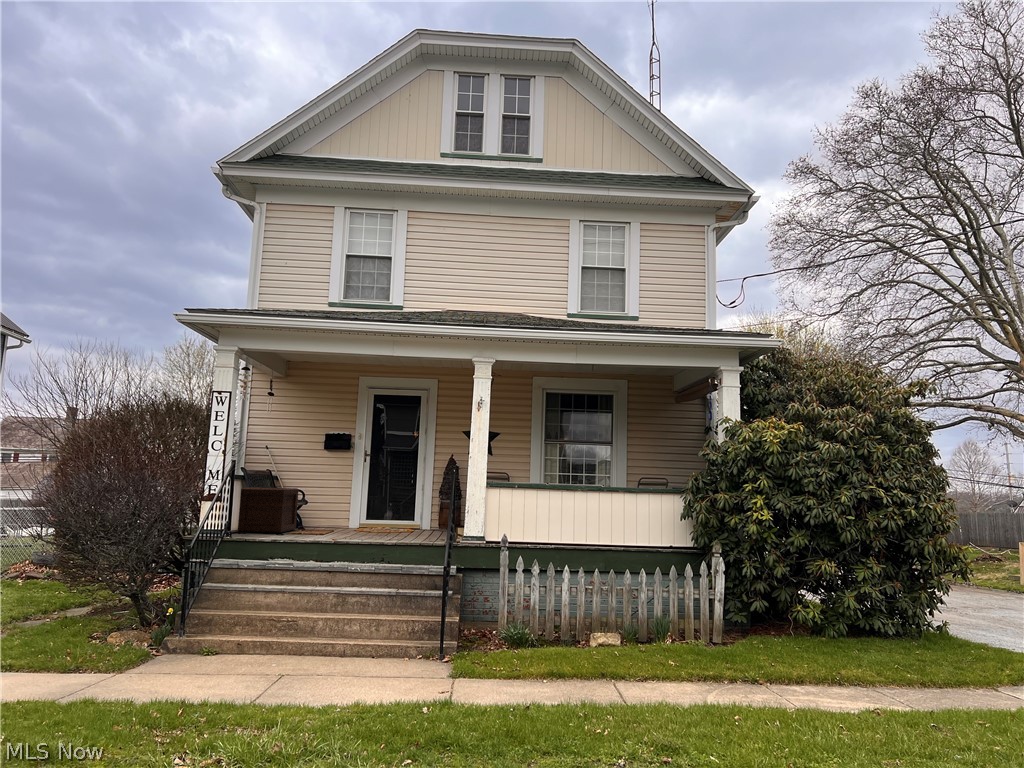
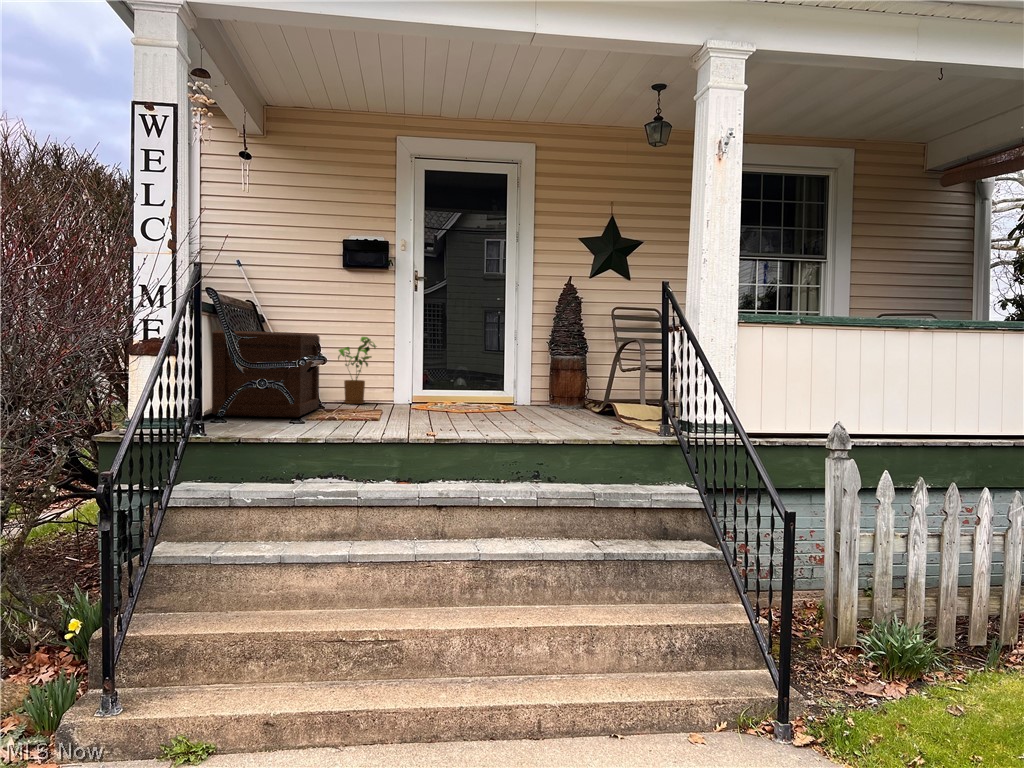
house plant: none [313,488,336,528] -> present [338,337,376,404]

